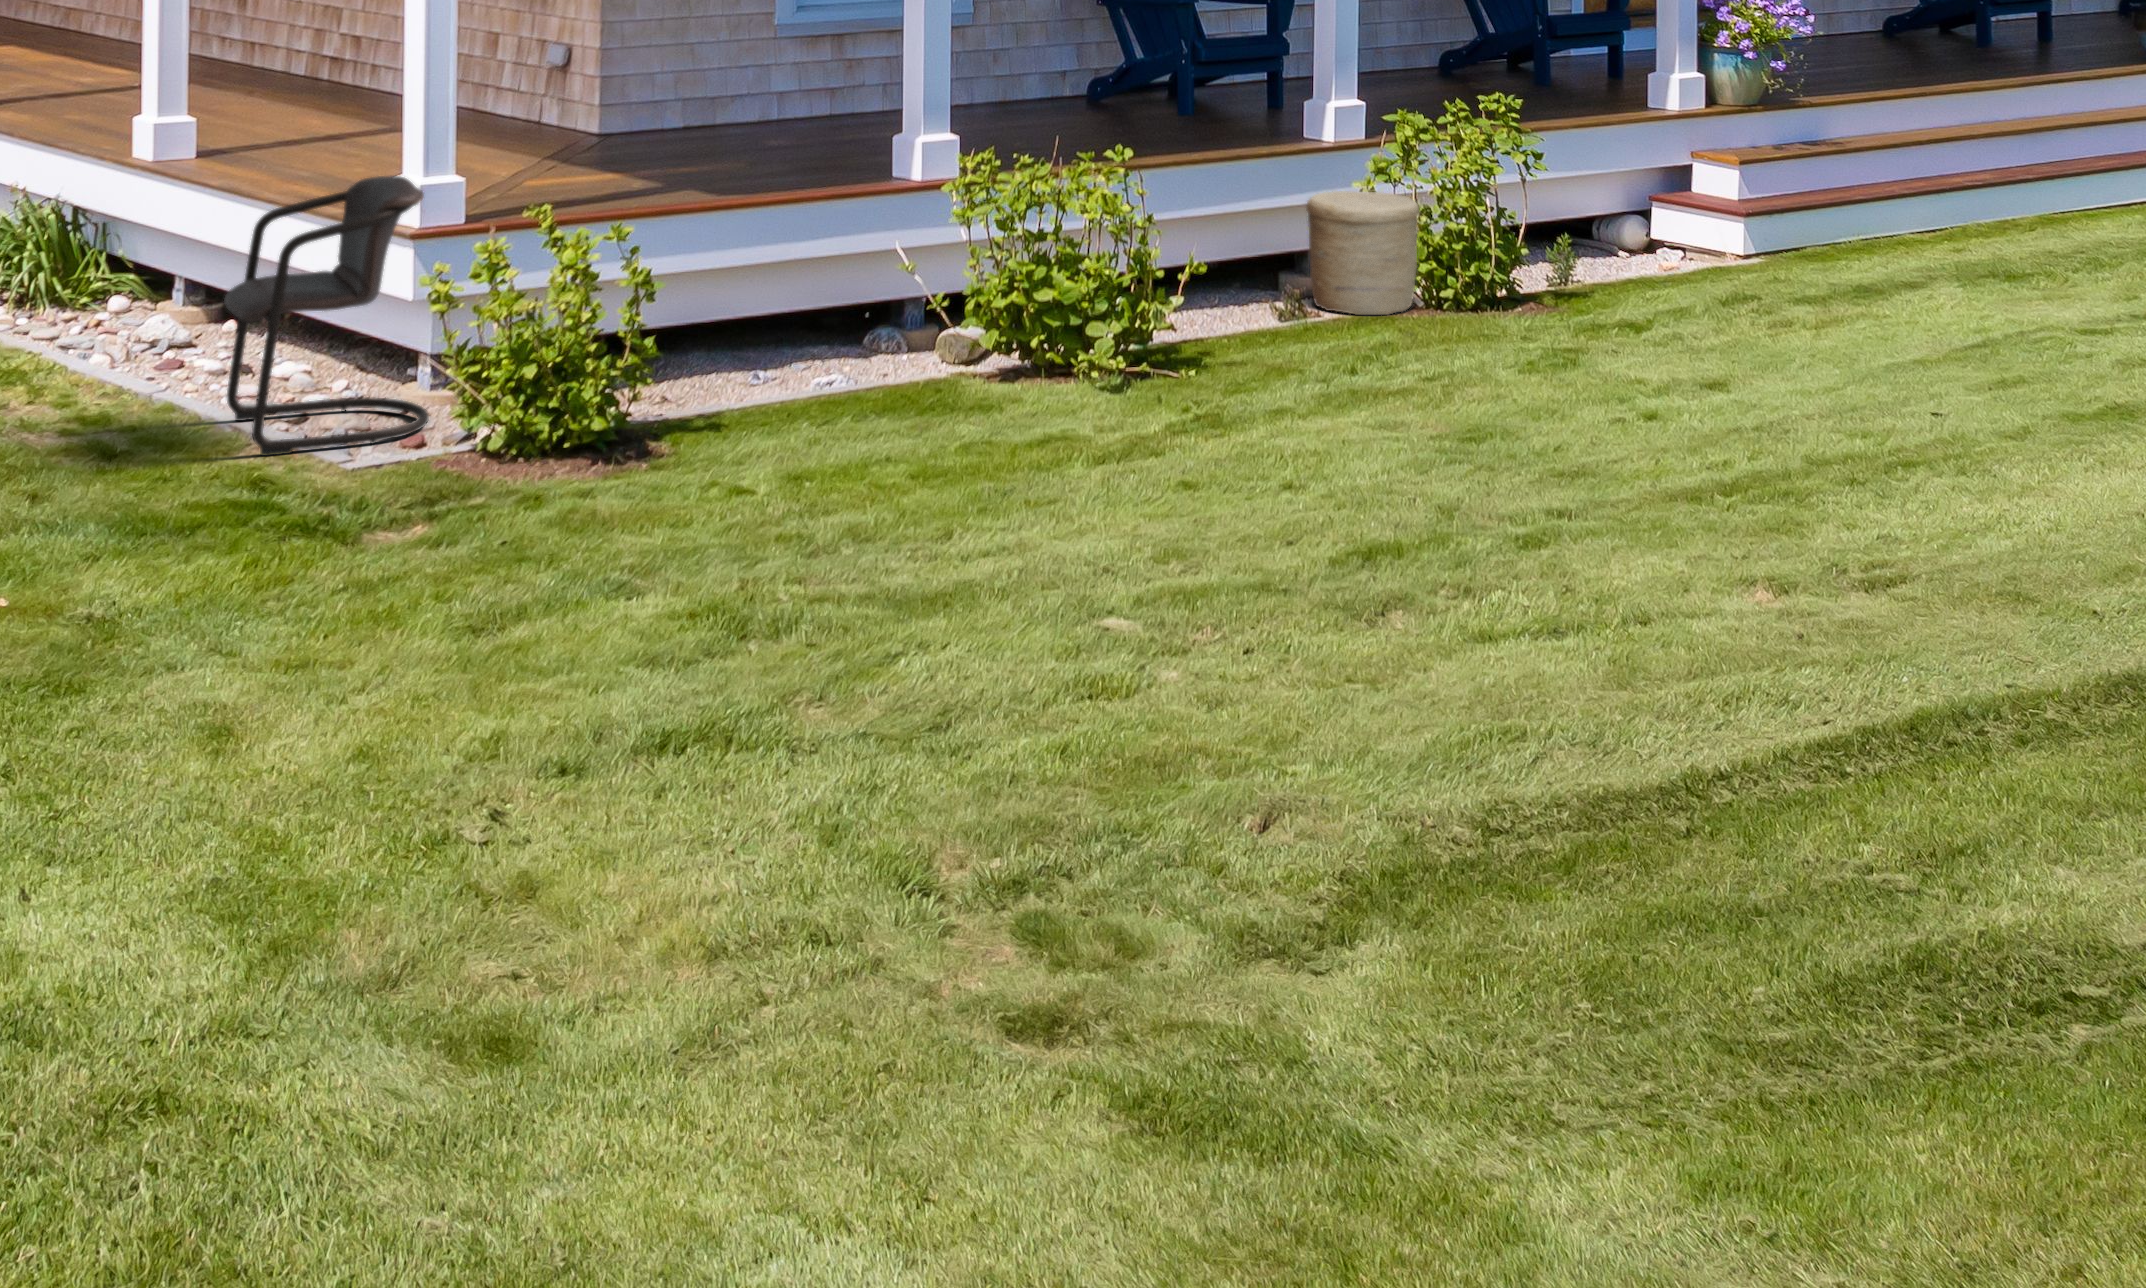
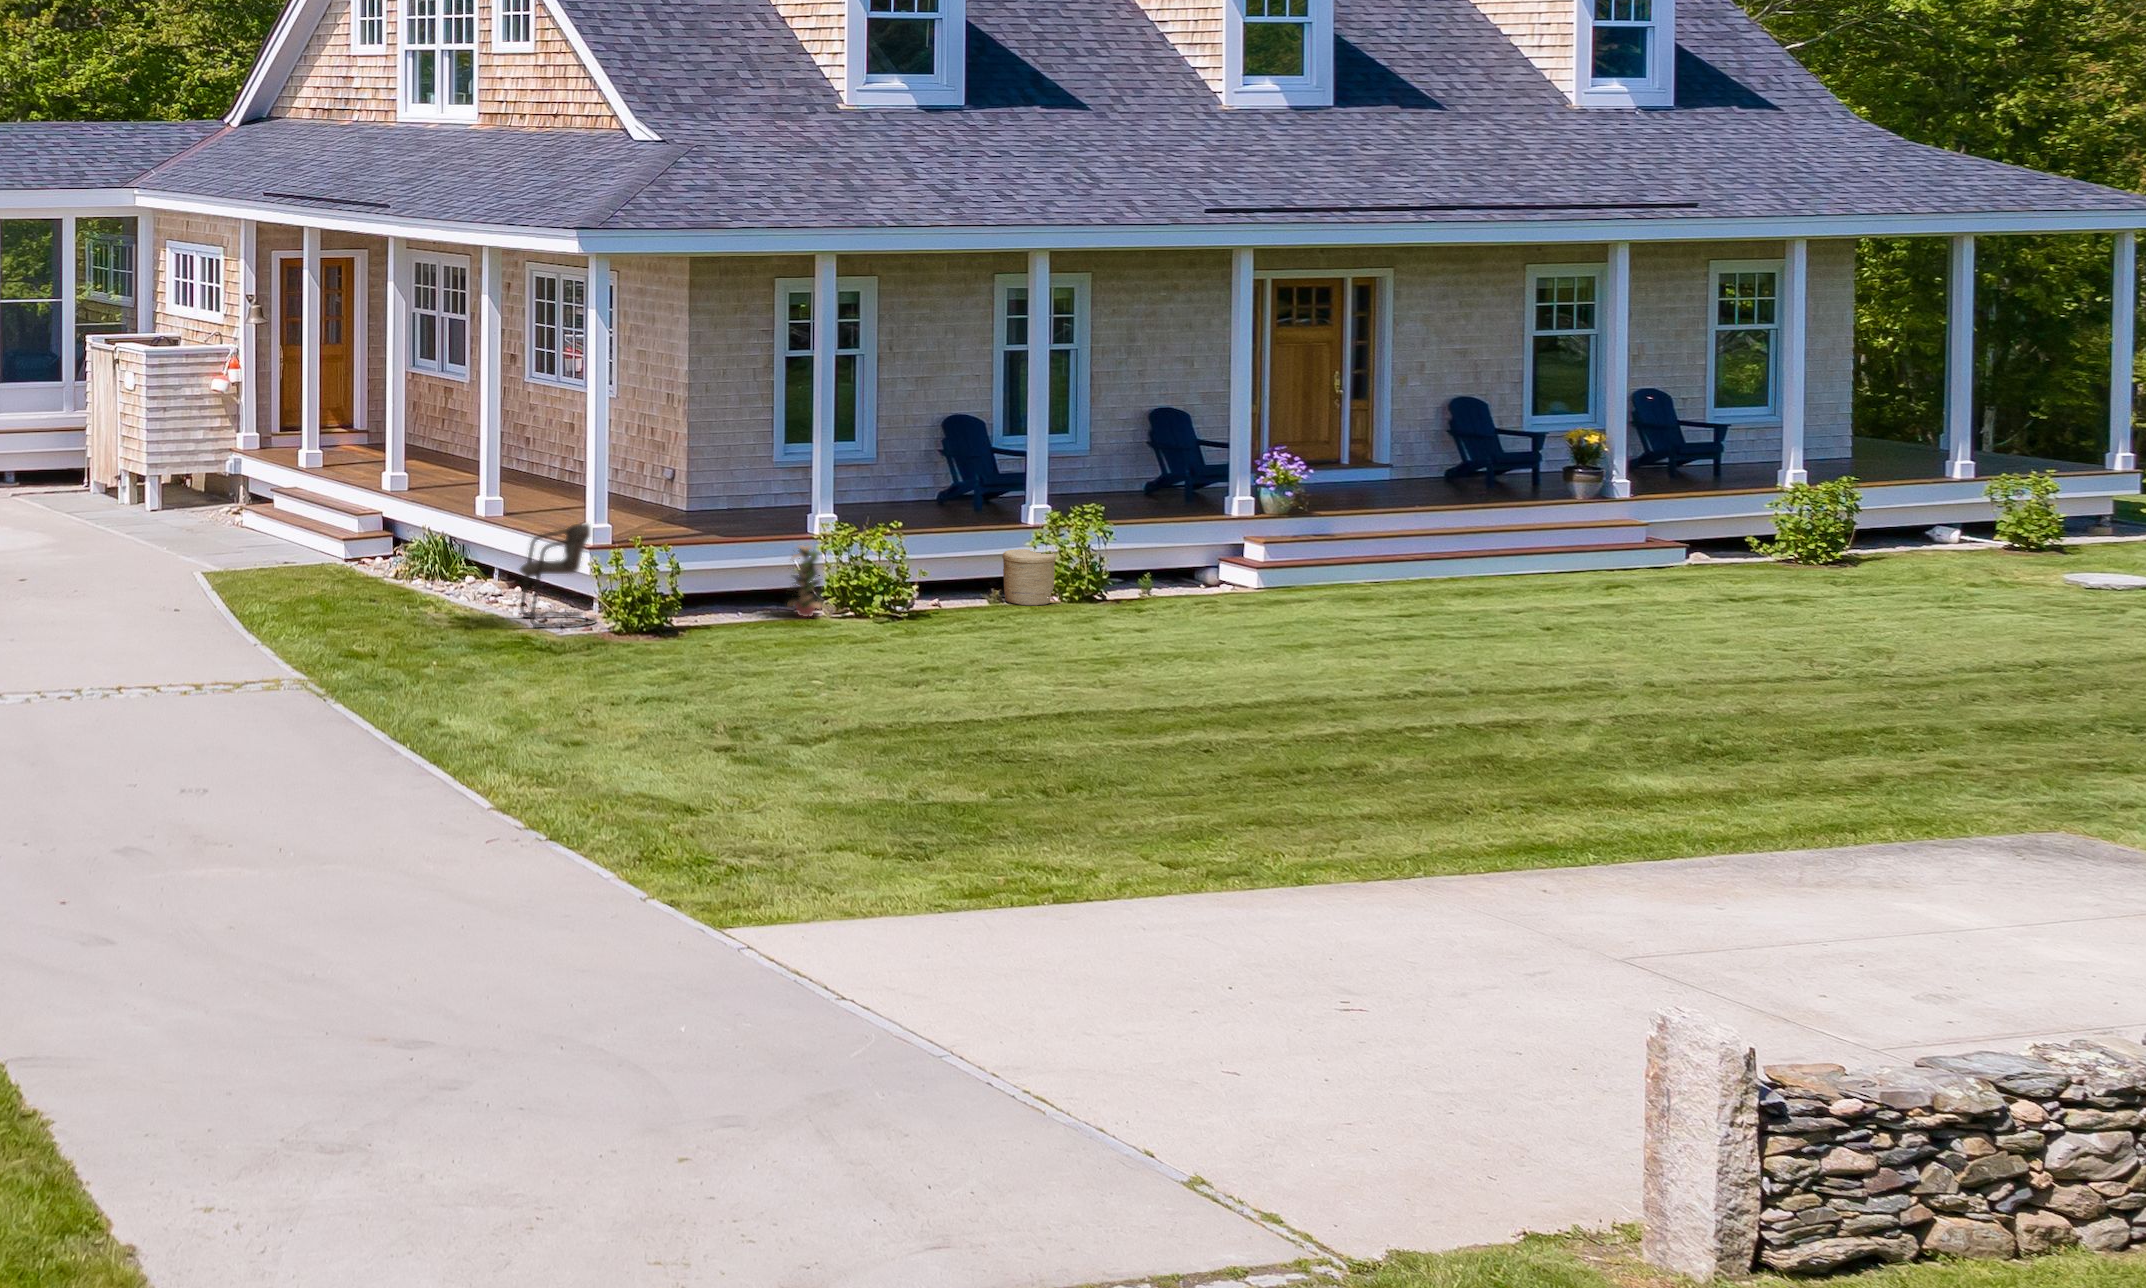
decorative plant: none [863,205,982,376] -> present [786,545,823,617]

